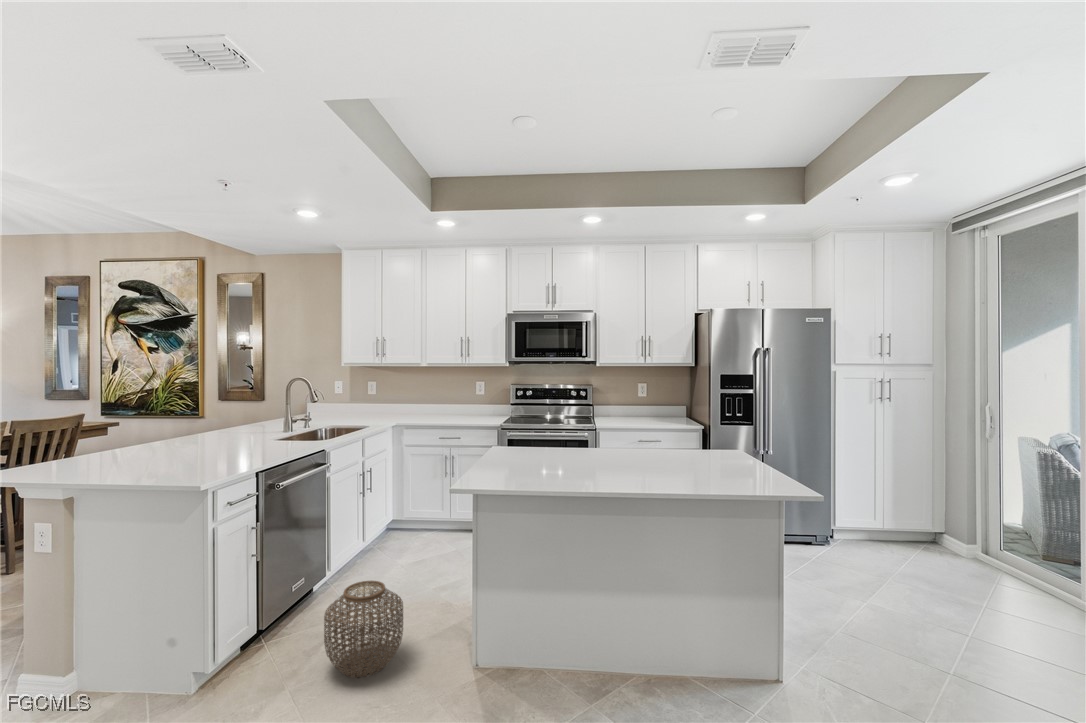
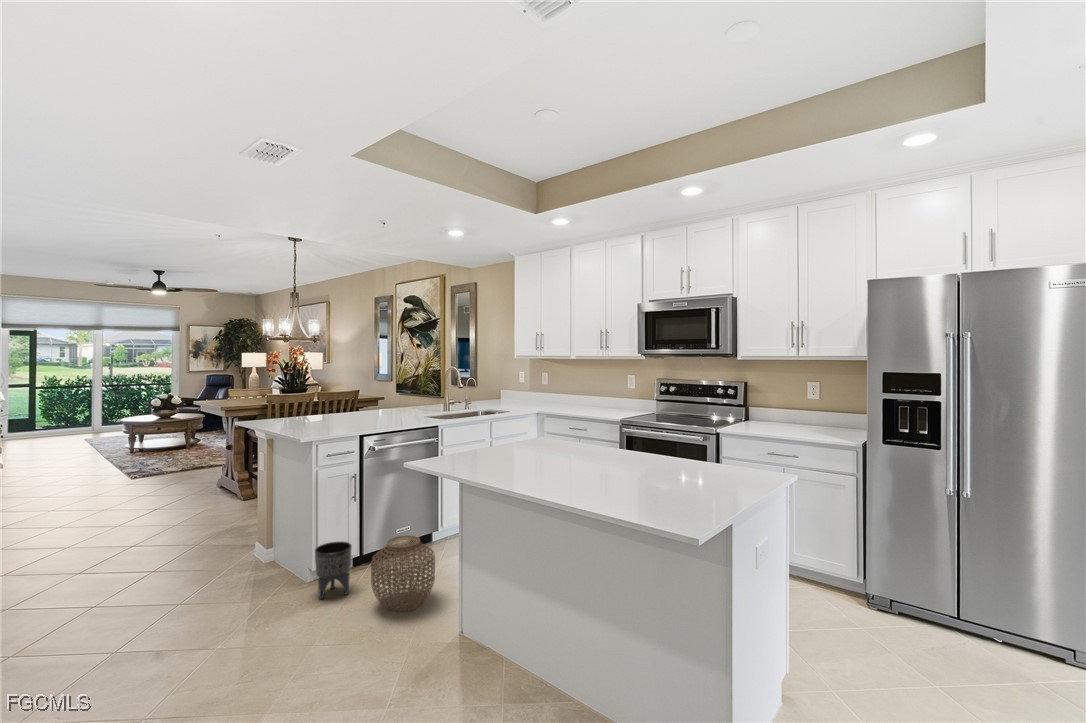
planter: none [222,615,276,703] -> present [315,542,352,599]

